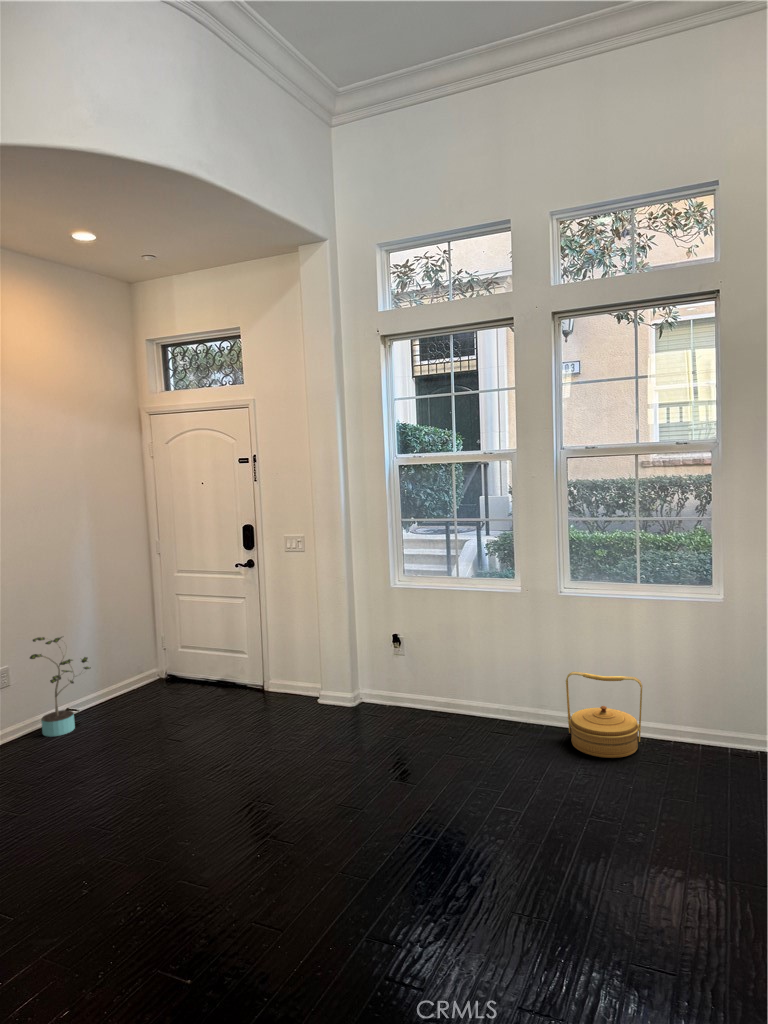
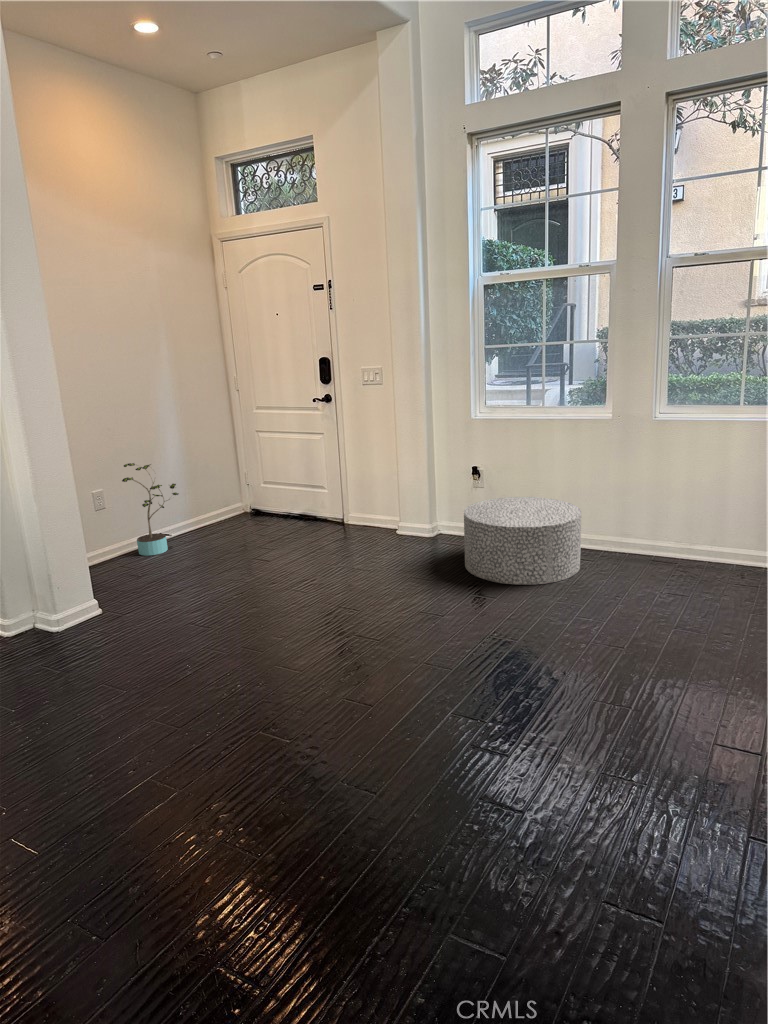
ottoman: none [384,668,500,765] -> present [464,497,581,585]
woven basket: present [566,672,642,758] -> none [653,498,737,583]

